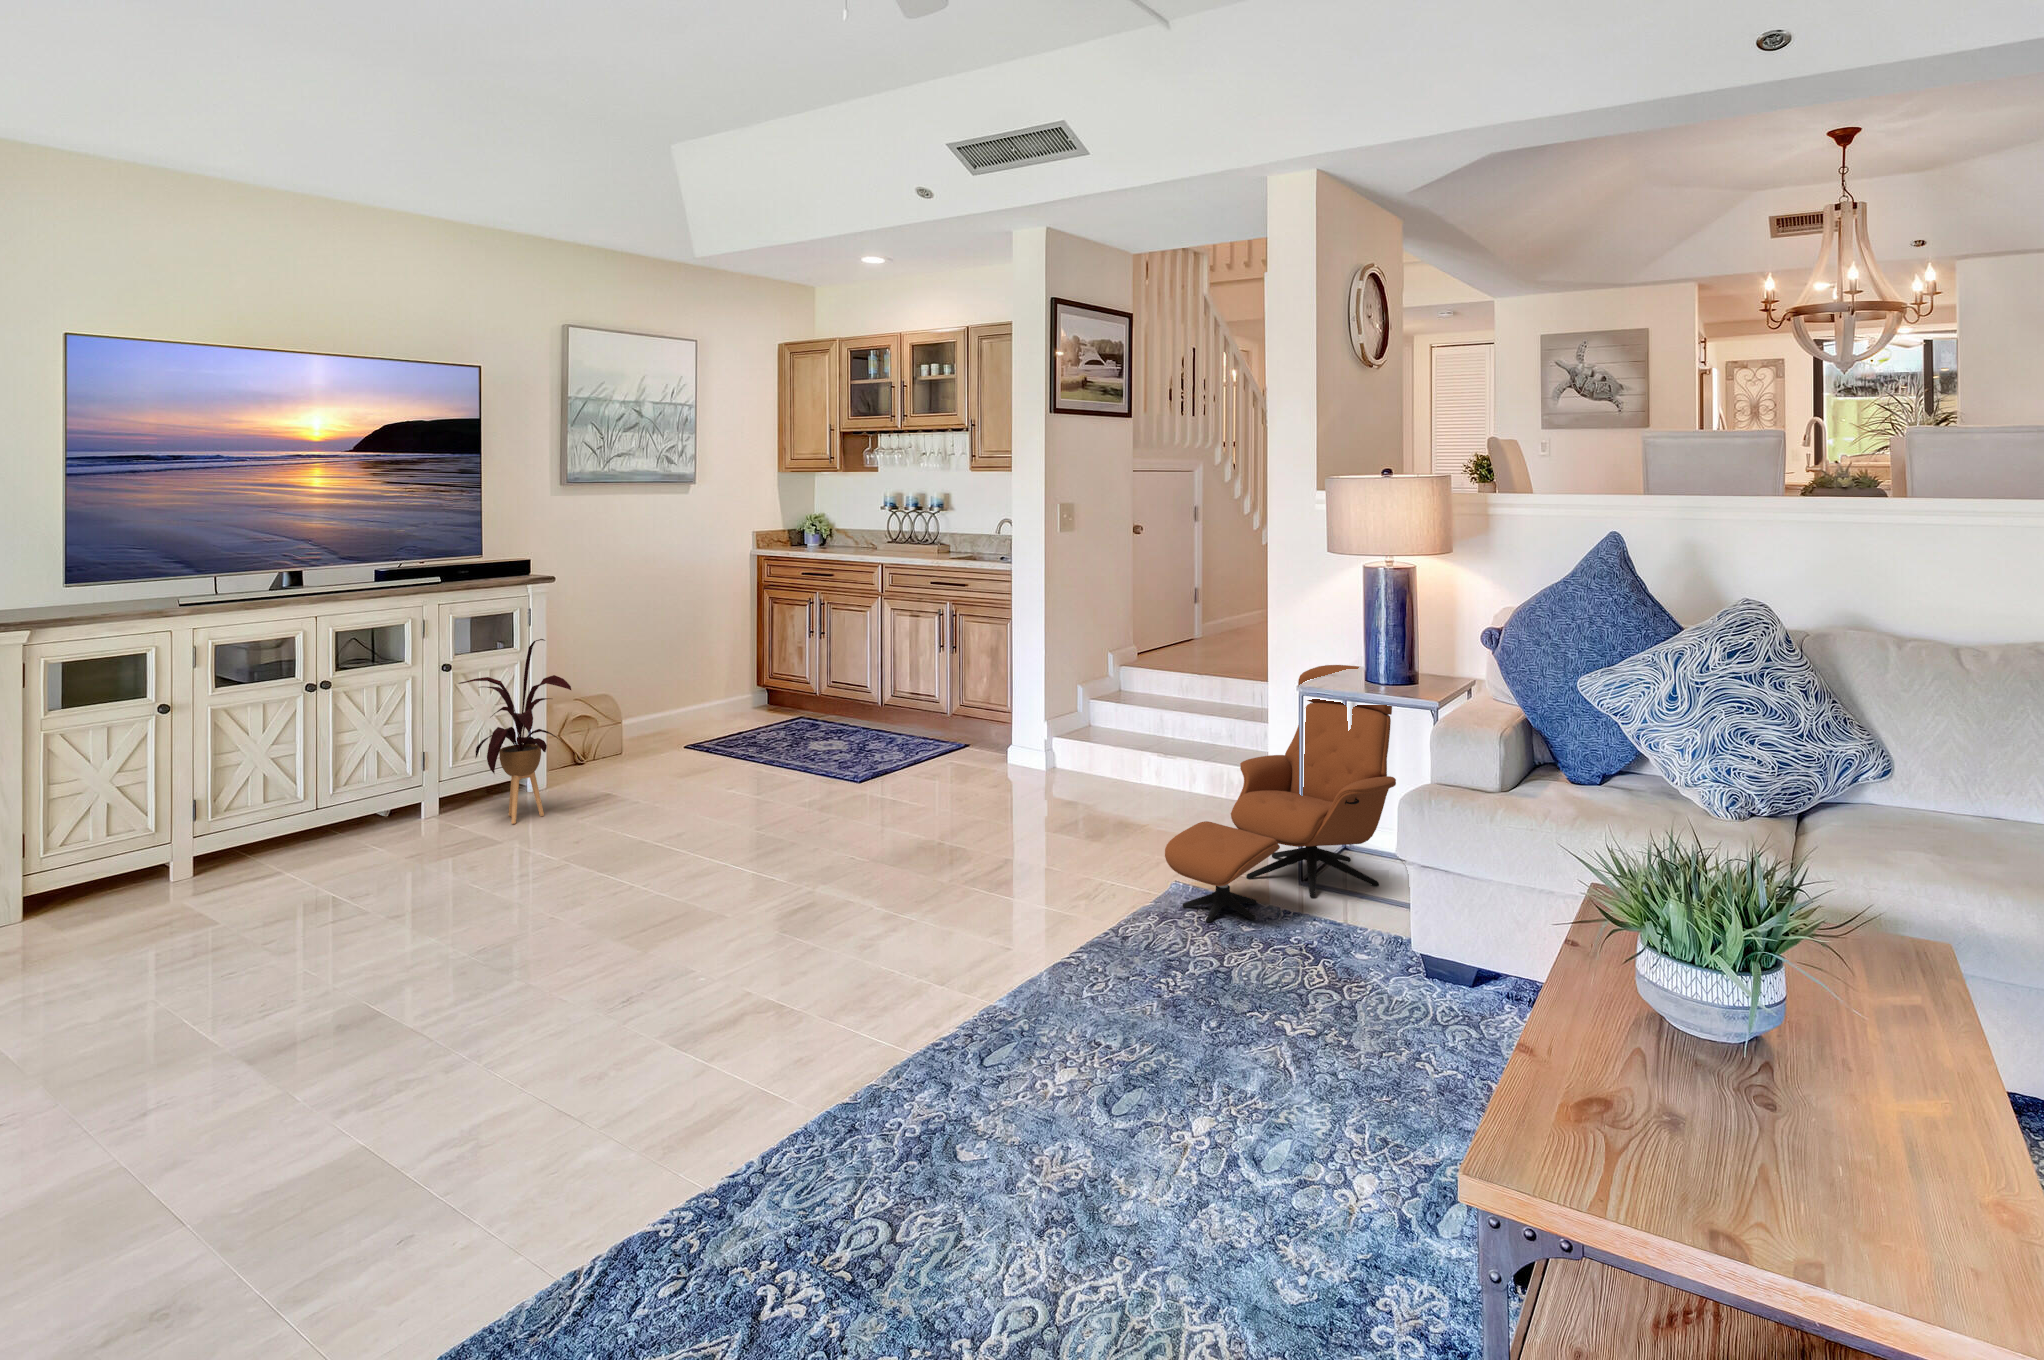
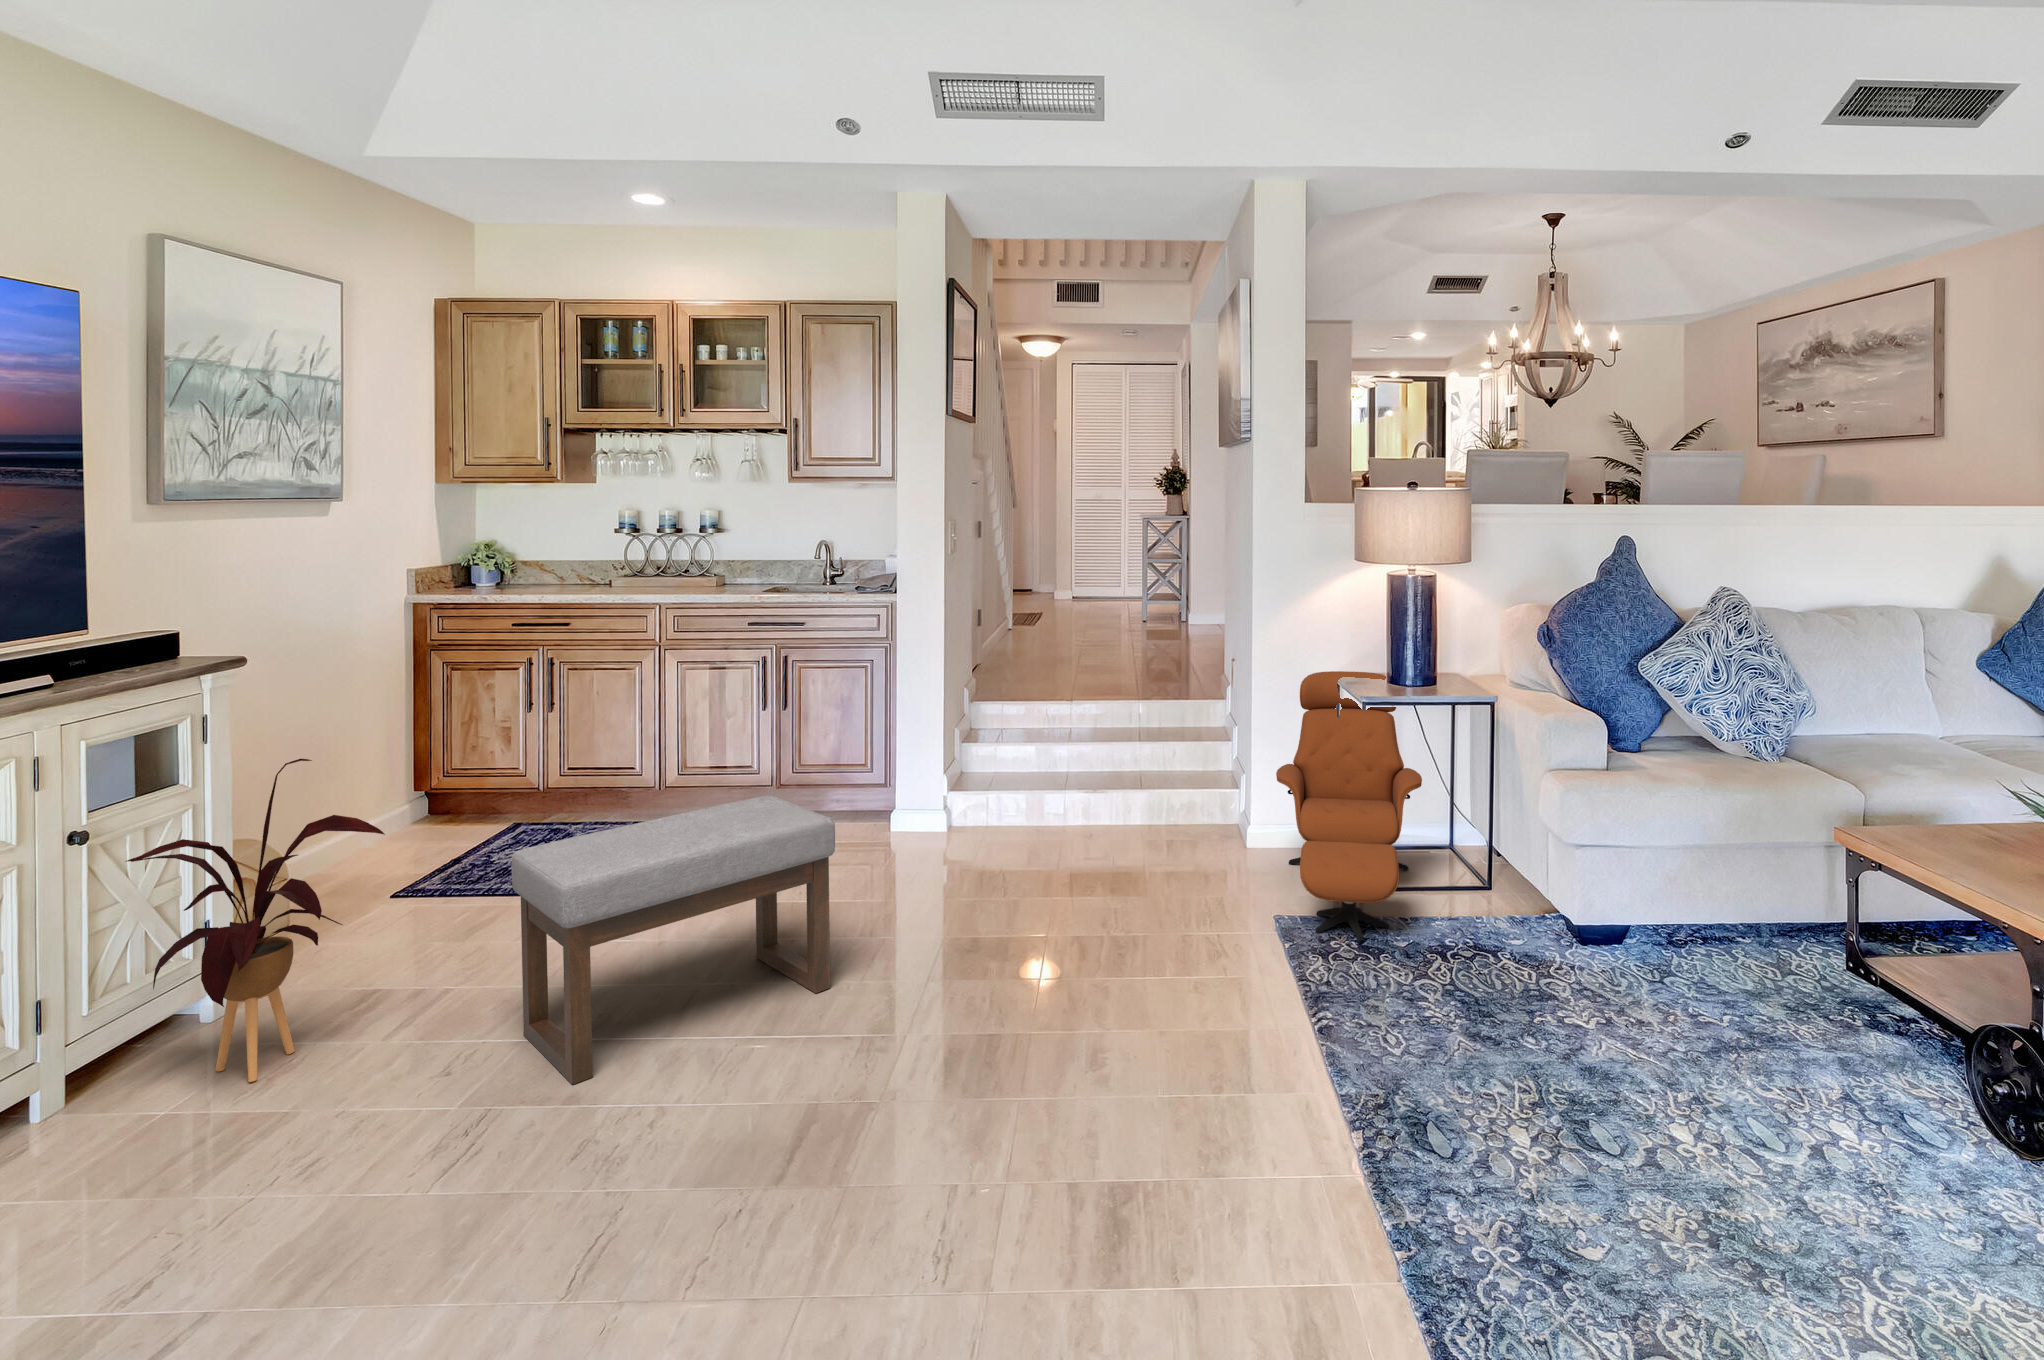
ottoman: none [607,706,809,862] -> present [512,795,835,1085]

